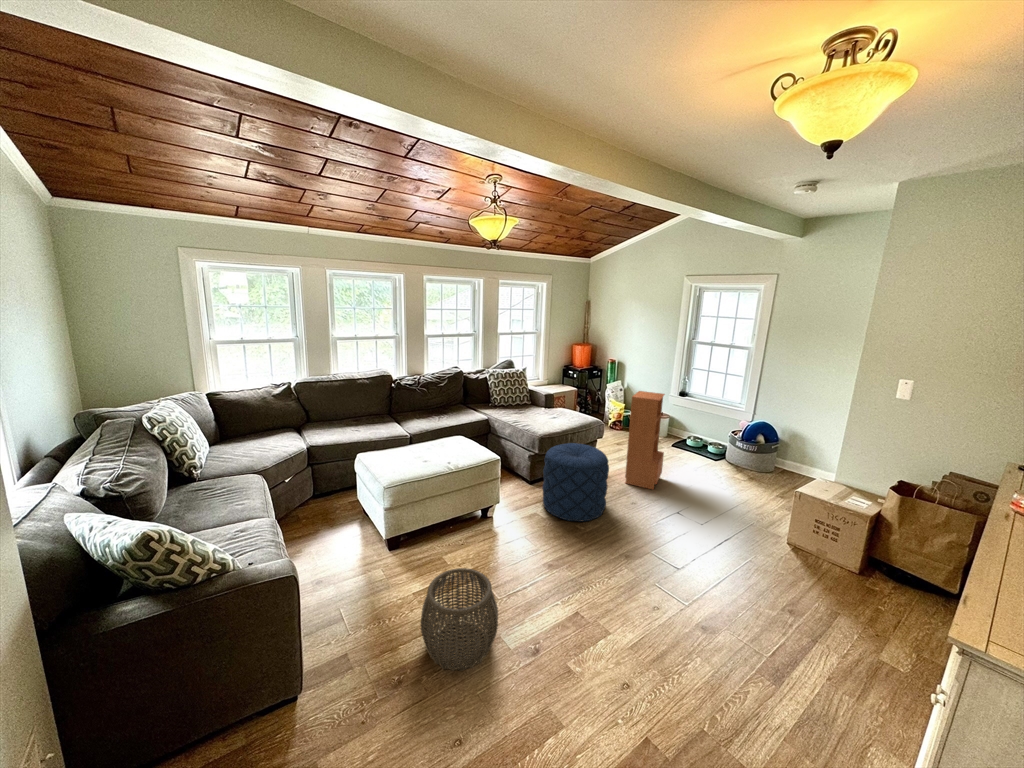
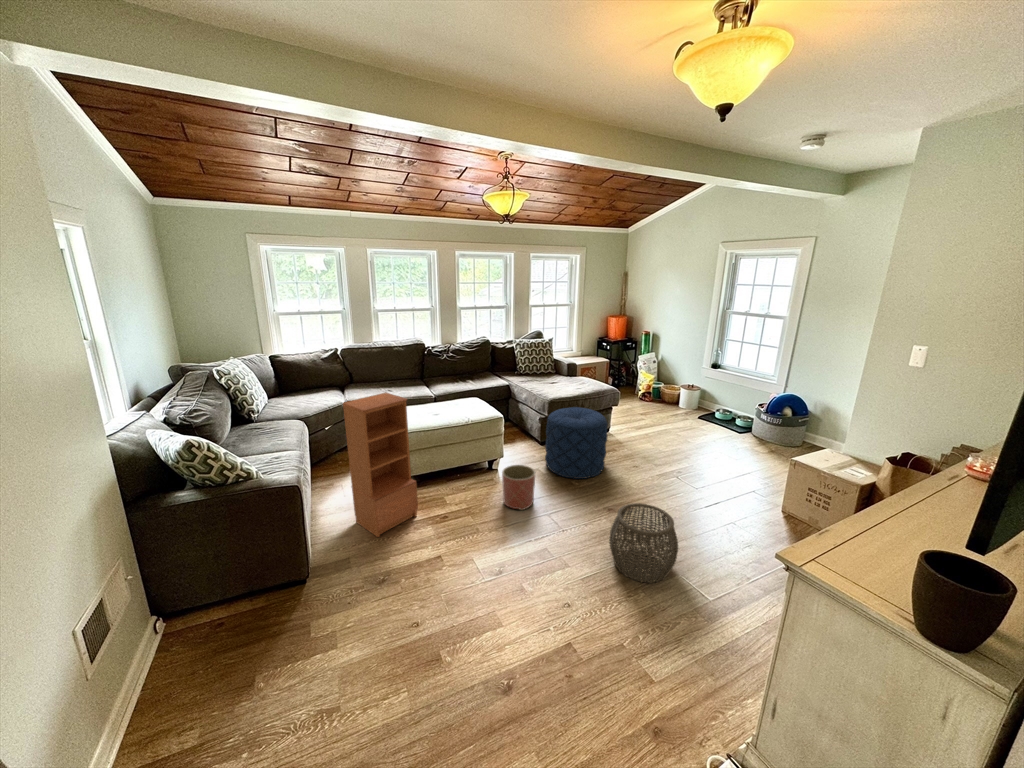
bookcase: present [625,391,665,489] -> present [343,392,418,537]
planter: none [512,513,549,566] -> present [502,465,535,510]
woven basket: present [420,568,498,671] -> present [609,503,678,583]

